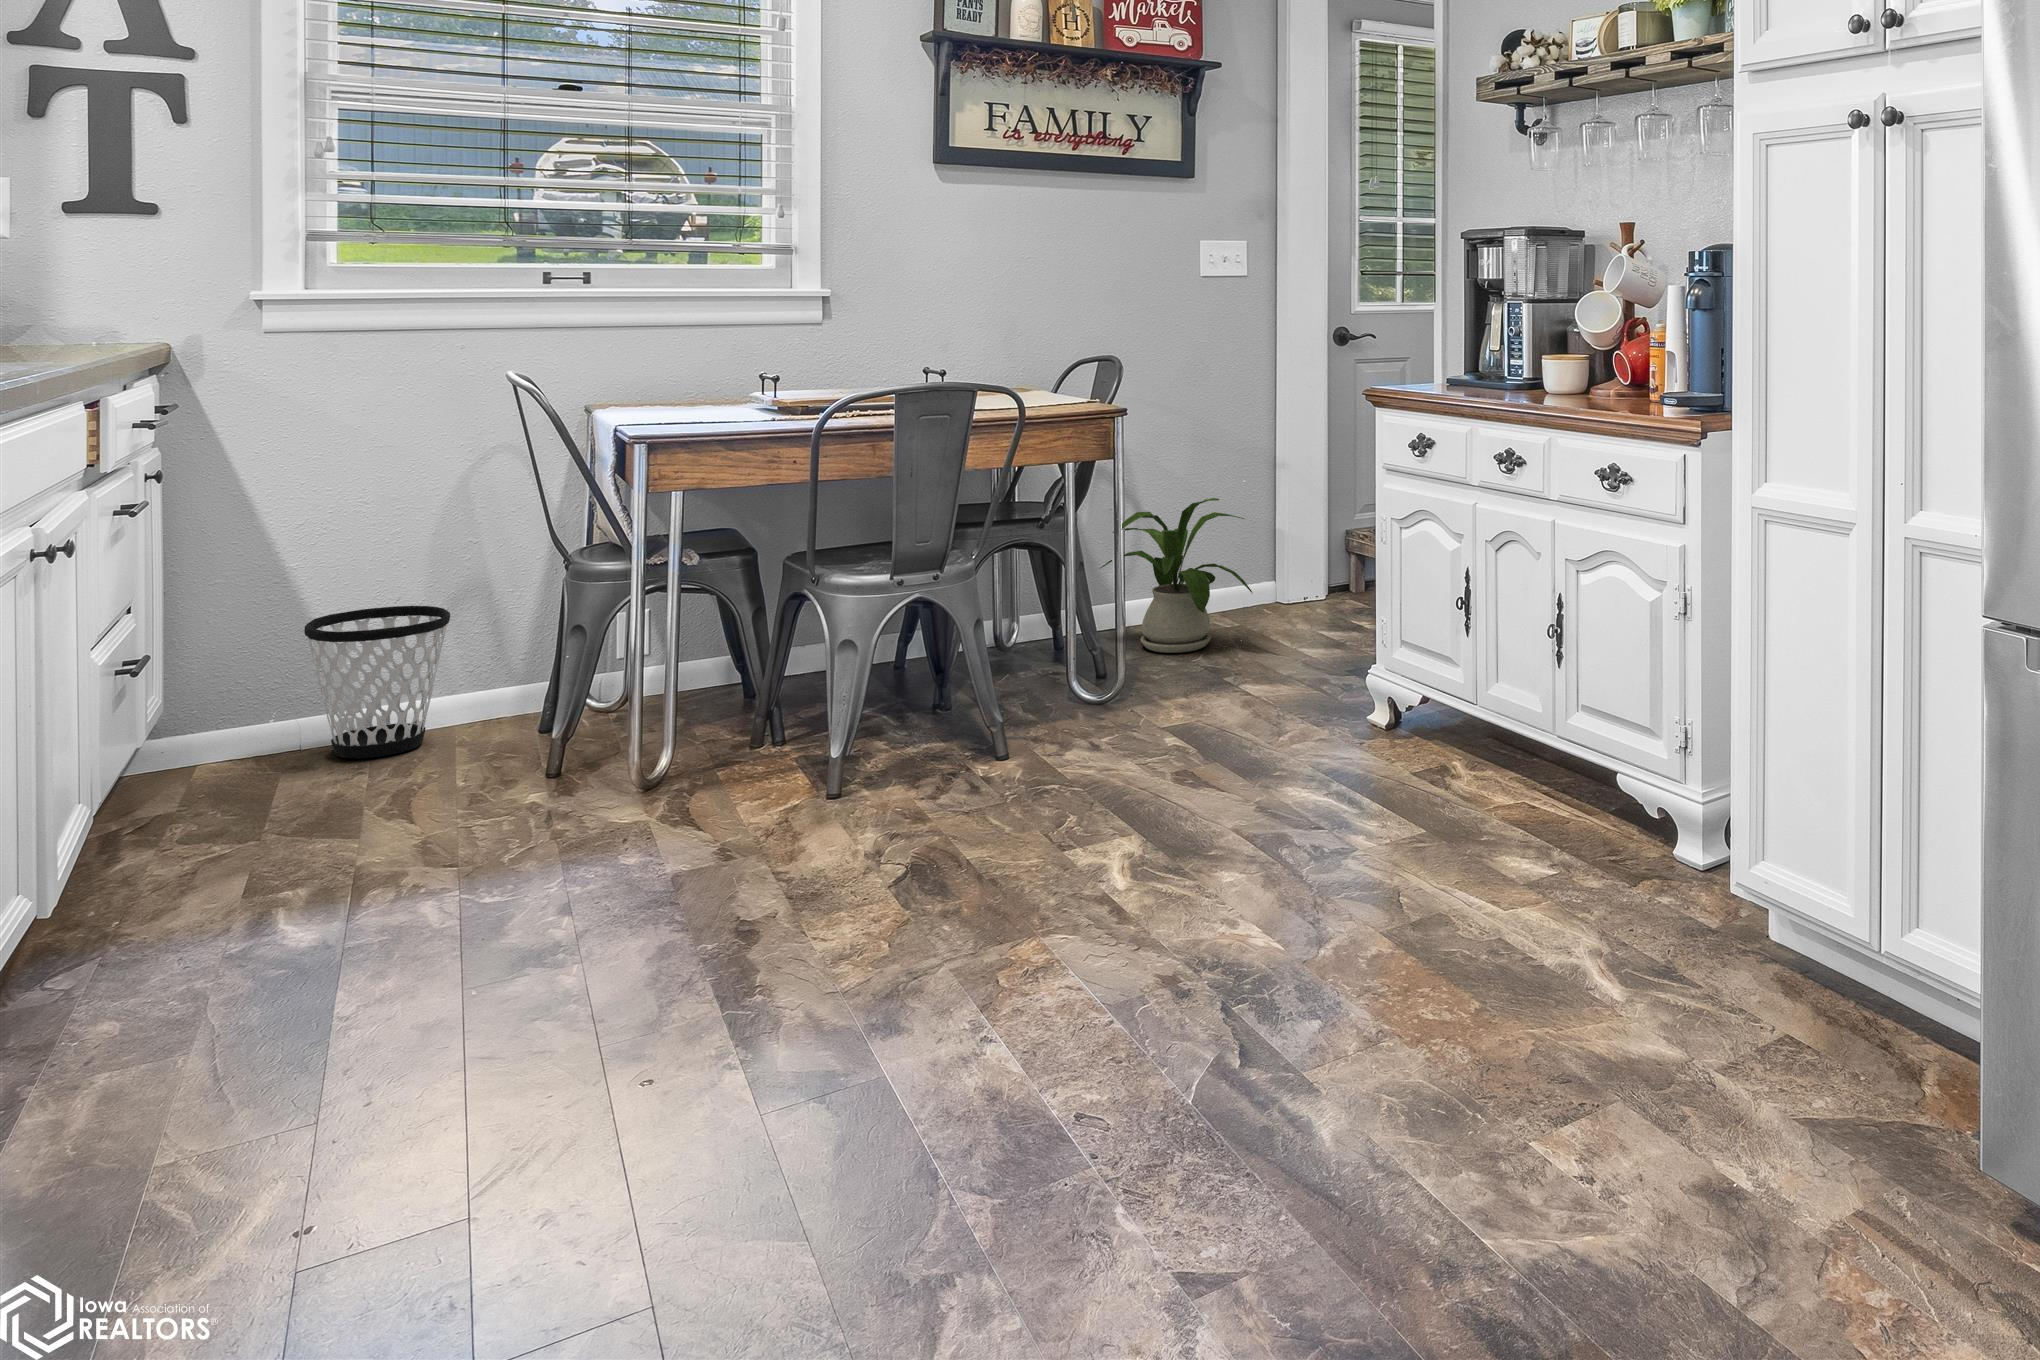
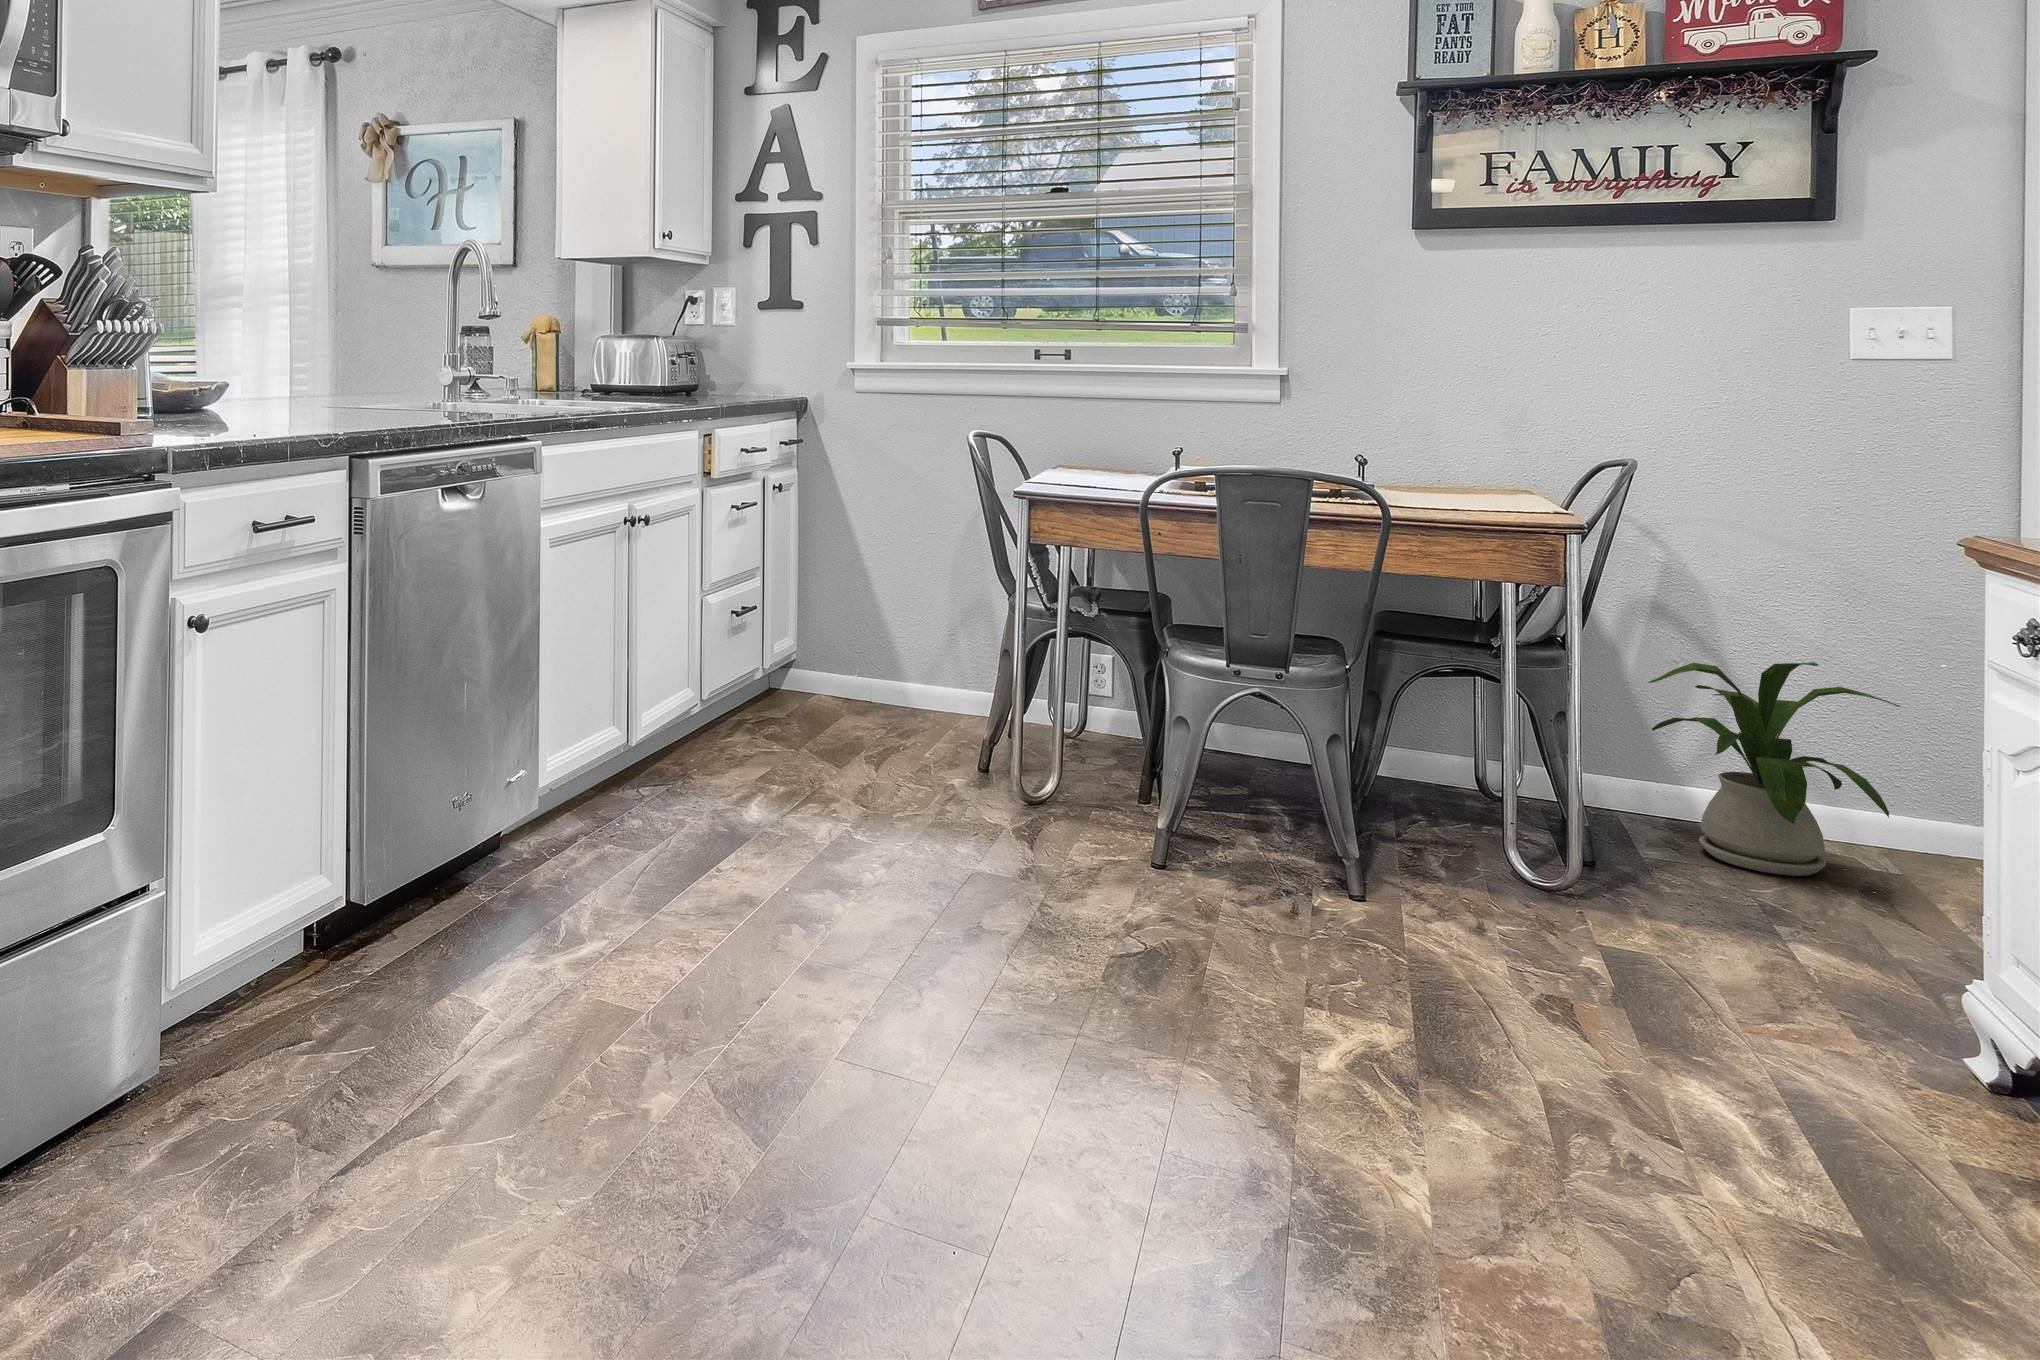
wastebasket: present [304,606,450,758] -> none [853,610,948,729]

